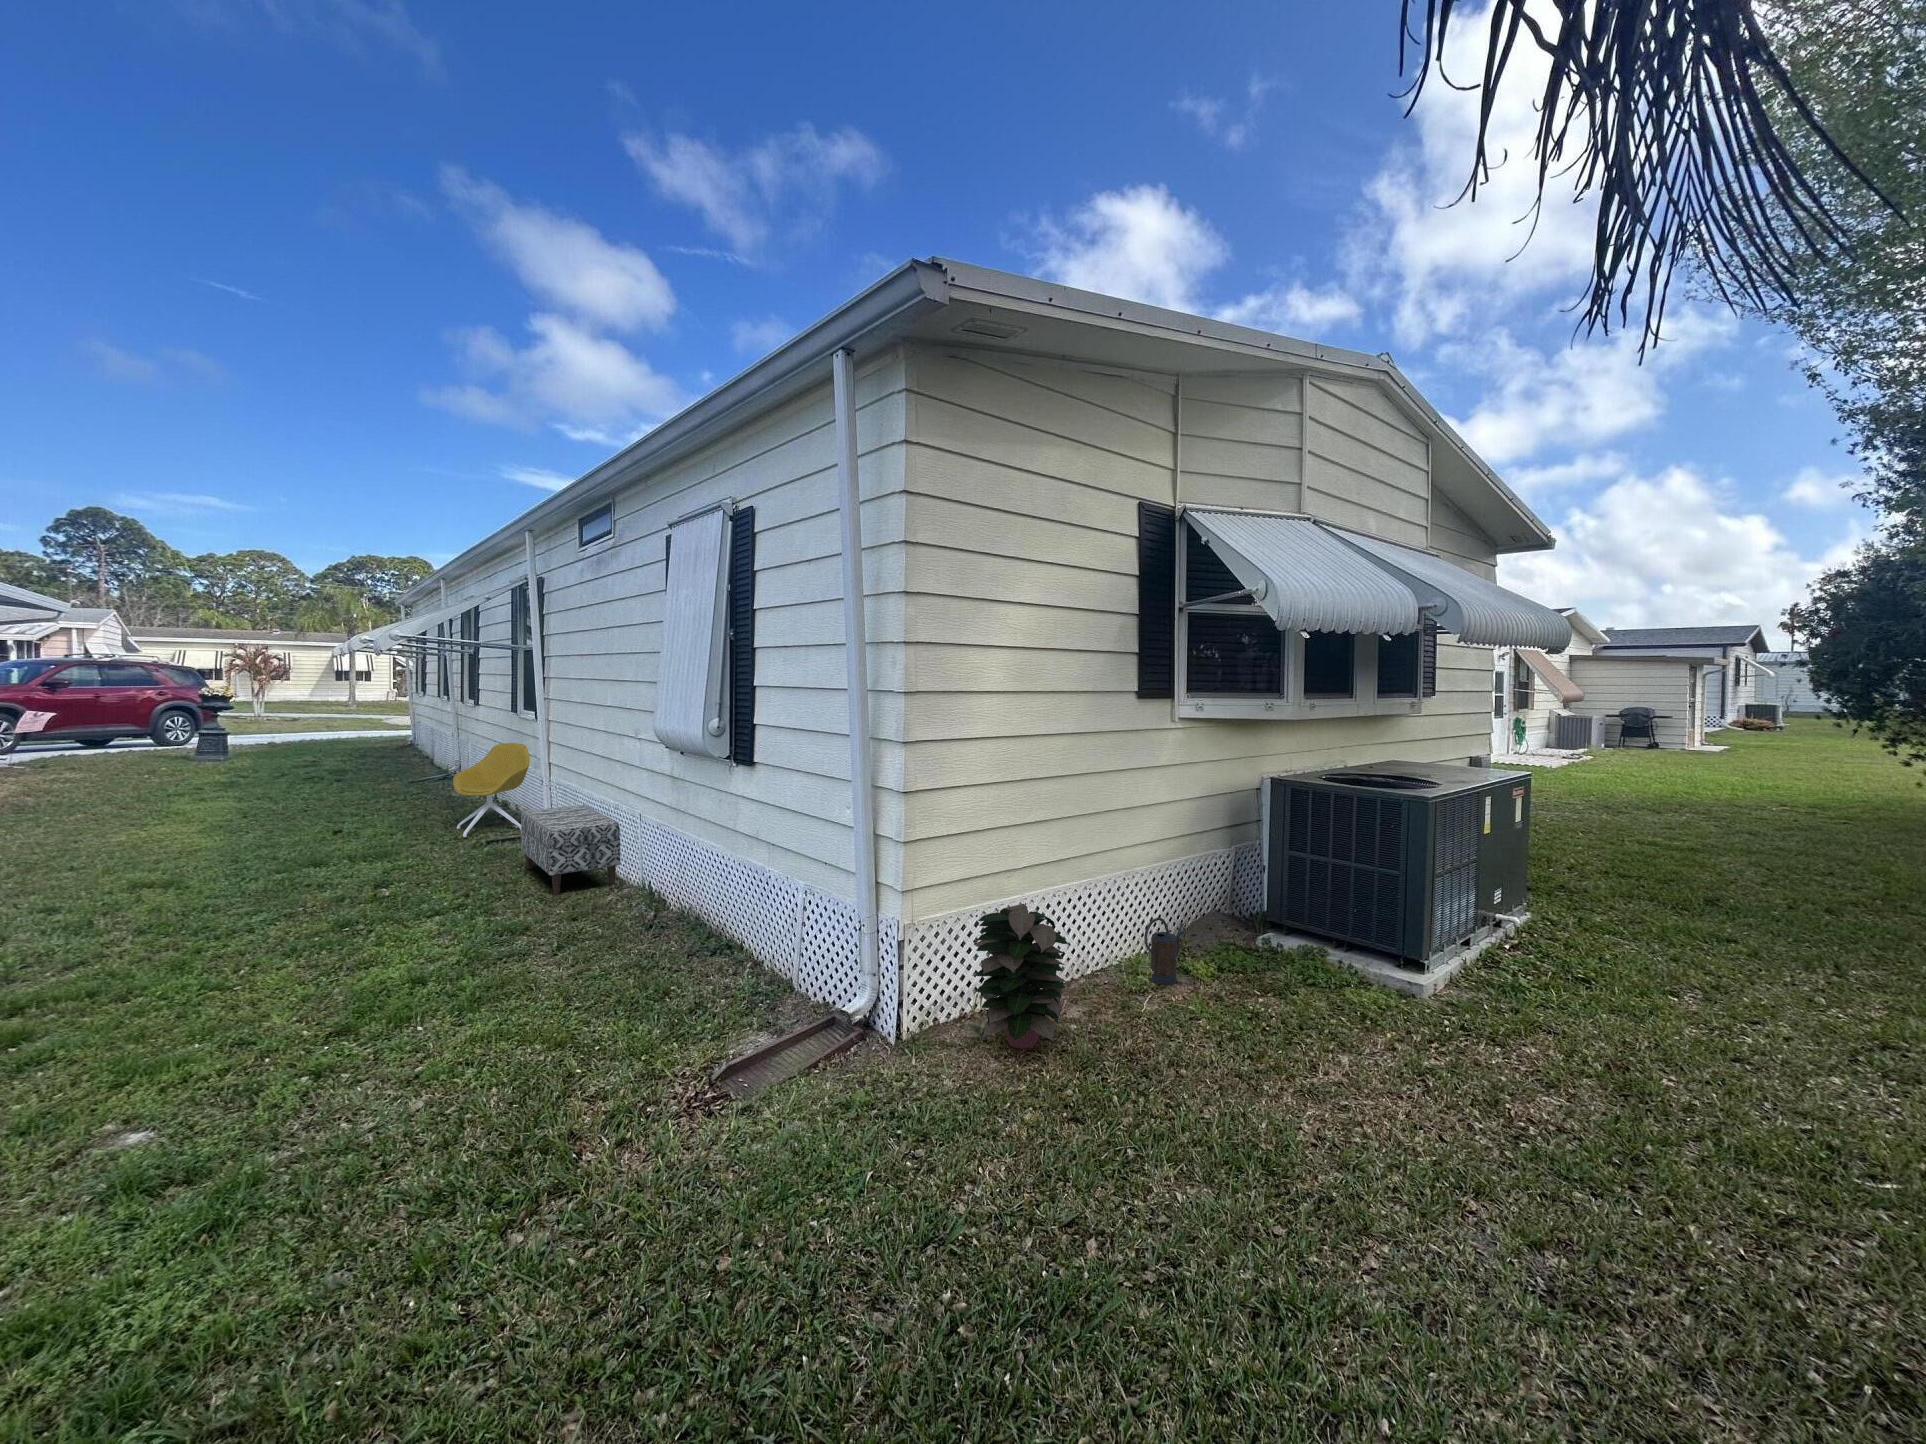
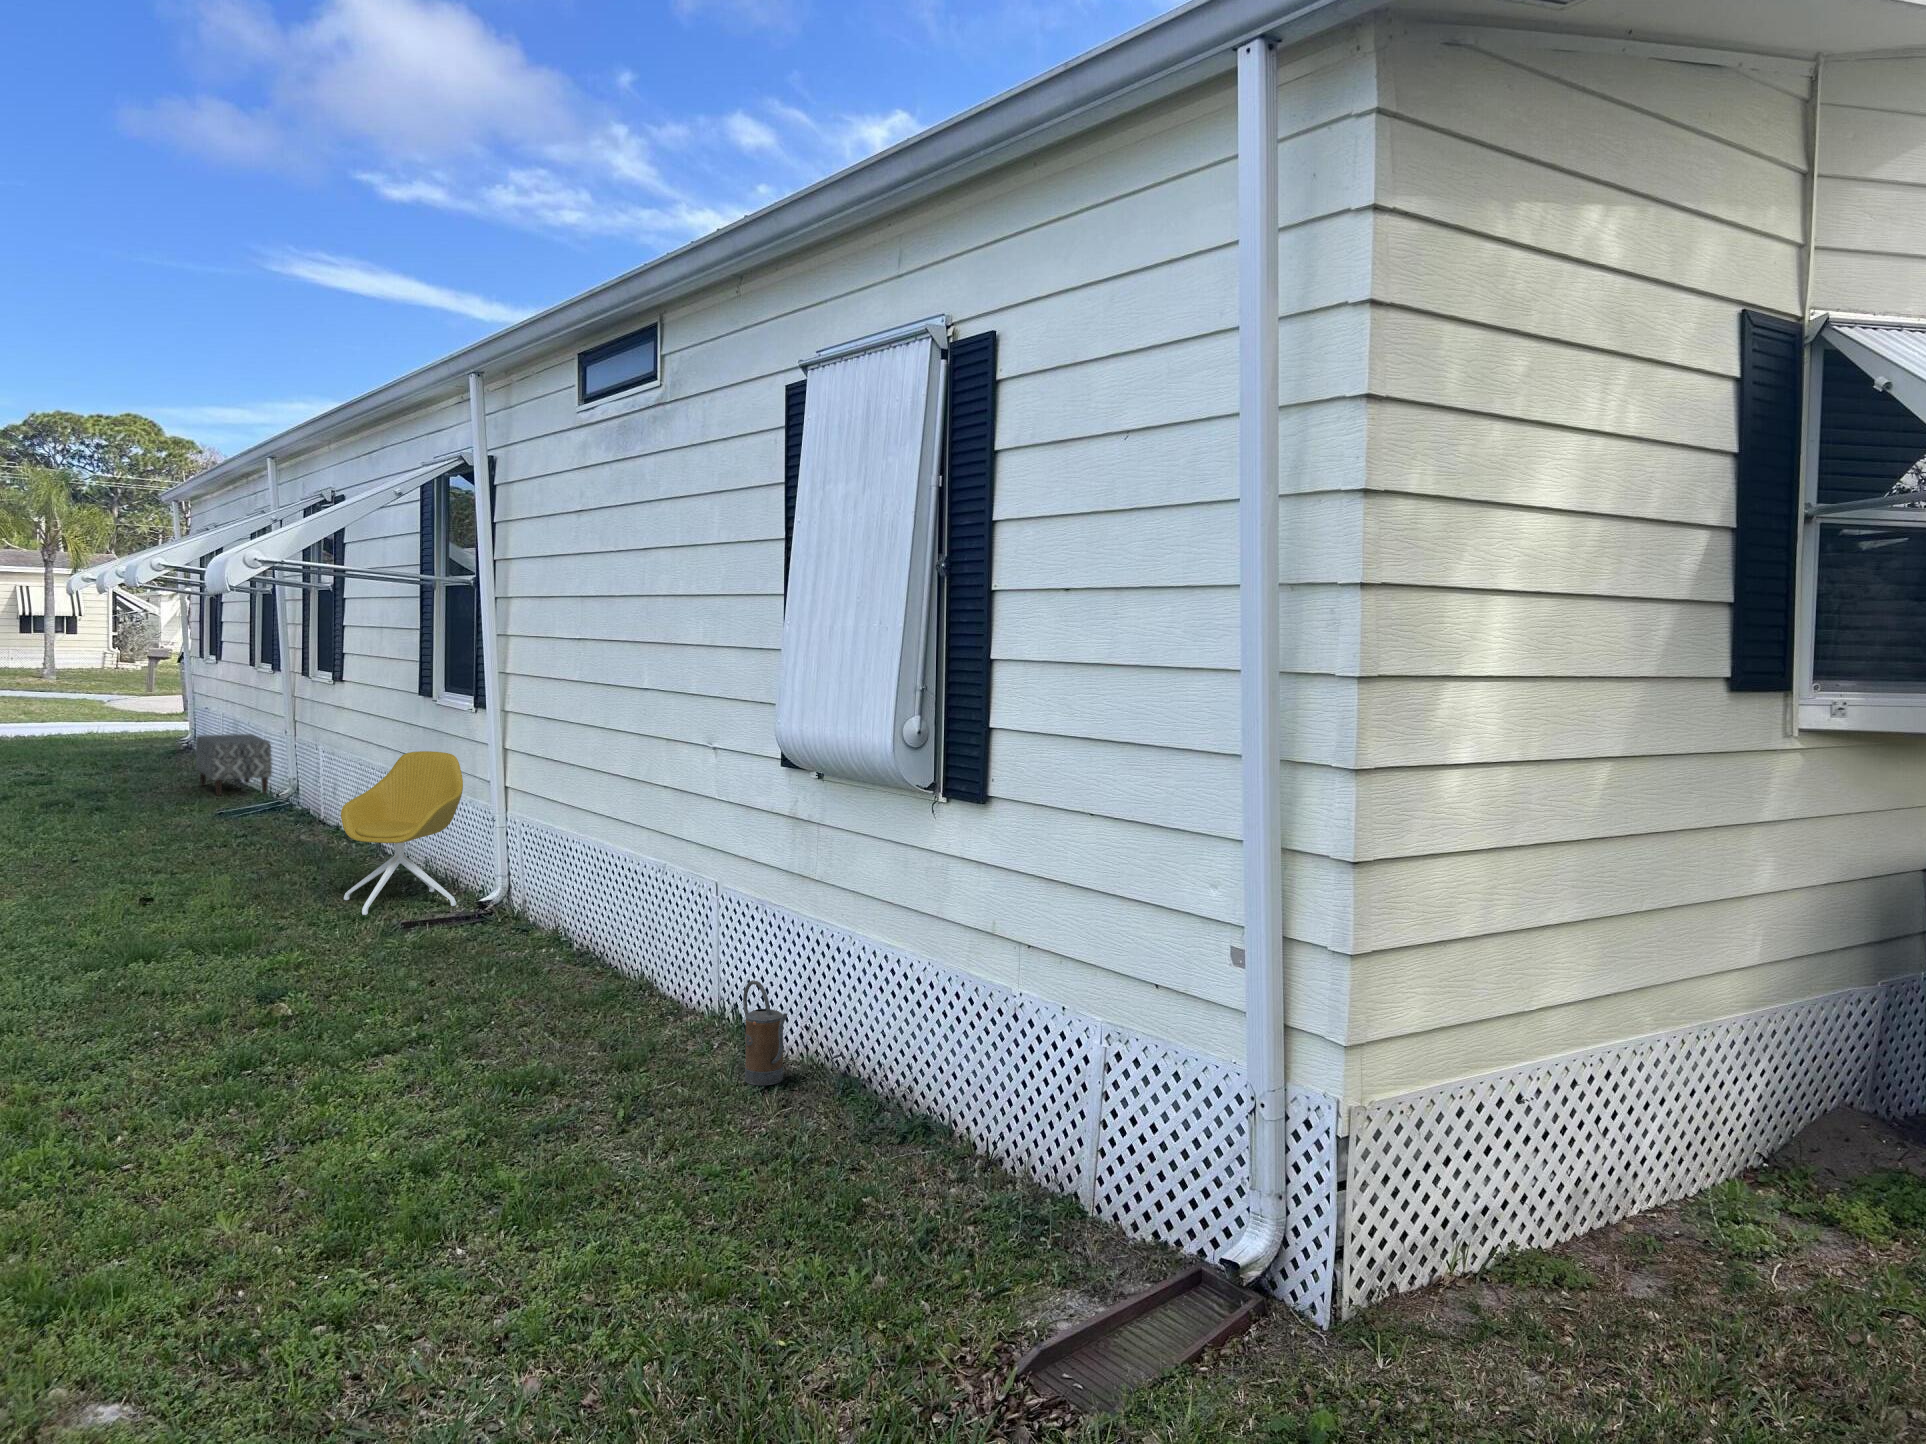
bench: present [521,805,620,895] -> present [196,734,272,796]
decorative plant: present [974,904,1068,1049] -> none [1466,1077,1661,1349]
watering can: present [1144,918,1184,985] -> present [743,980,788,1085]

